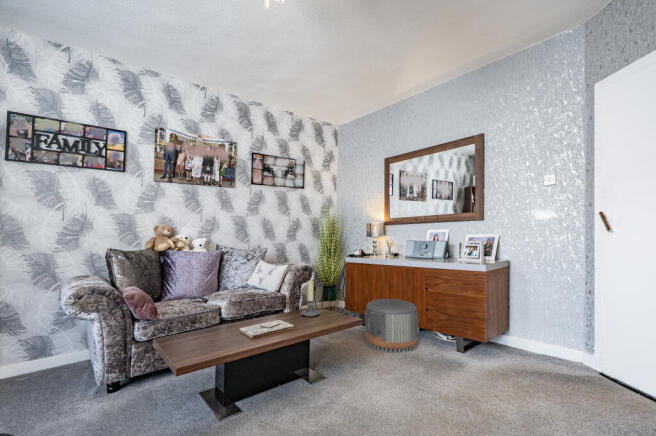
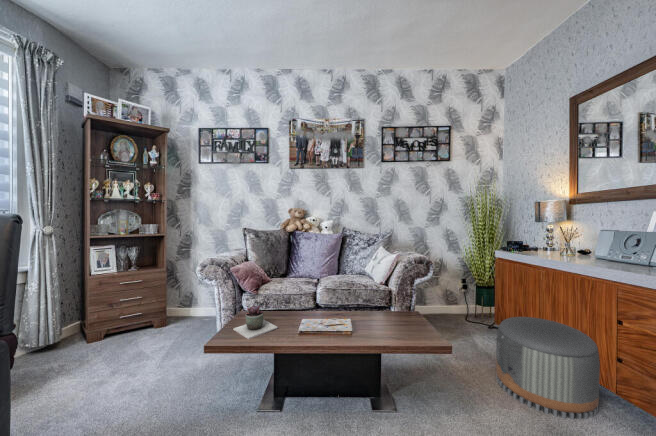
candle holder: present [301,281,320,317] -> none [381,279,406,325]
succulent plant: none [187,317,230,347] -> present [233,306,278,339]

